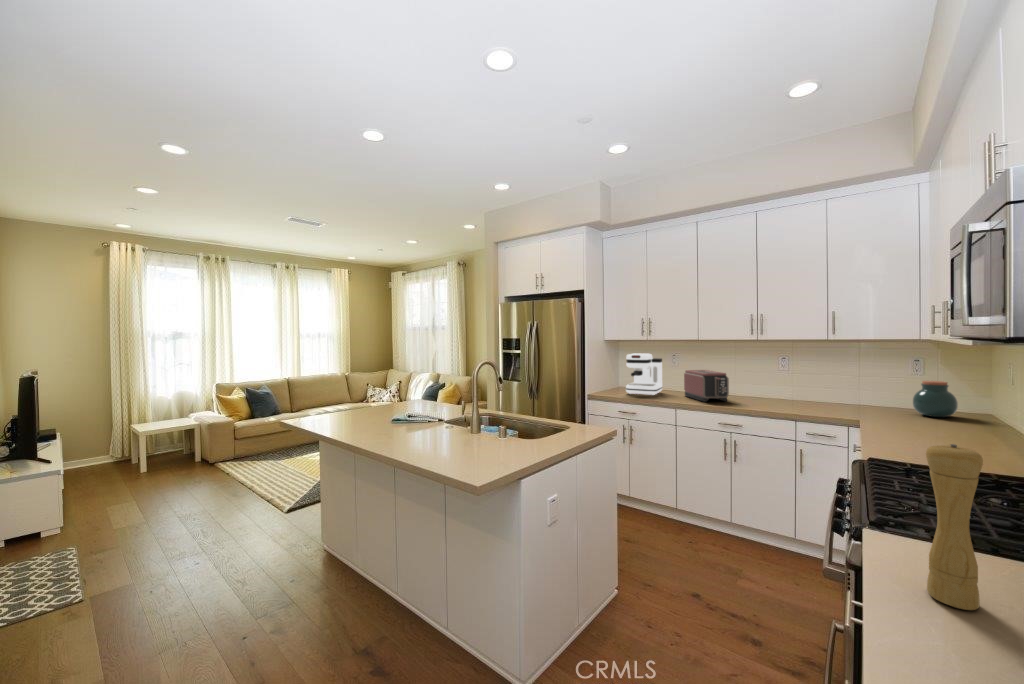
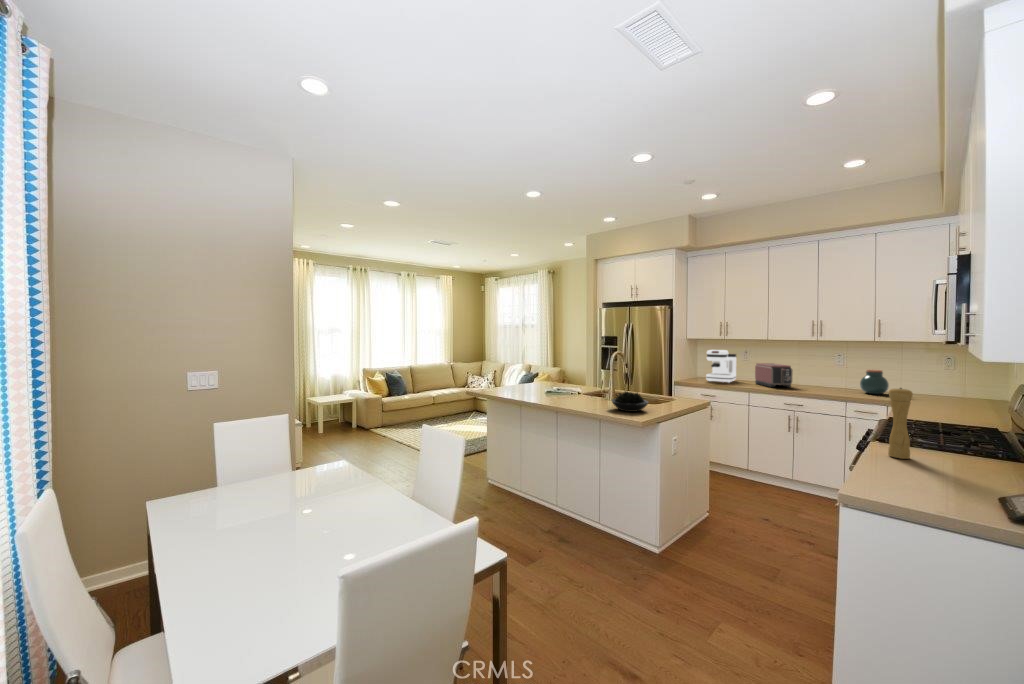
jar: present [913,381,958,417] -> present [860,370,889,394]
succulent plant: none [453,425,511,461] -> present [611,392,648,412]

